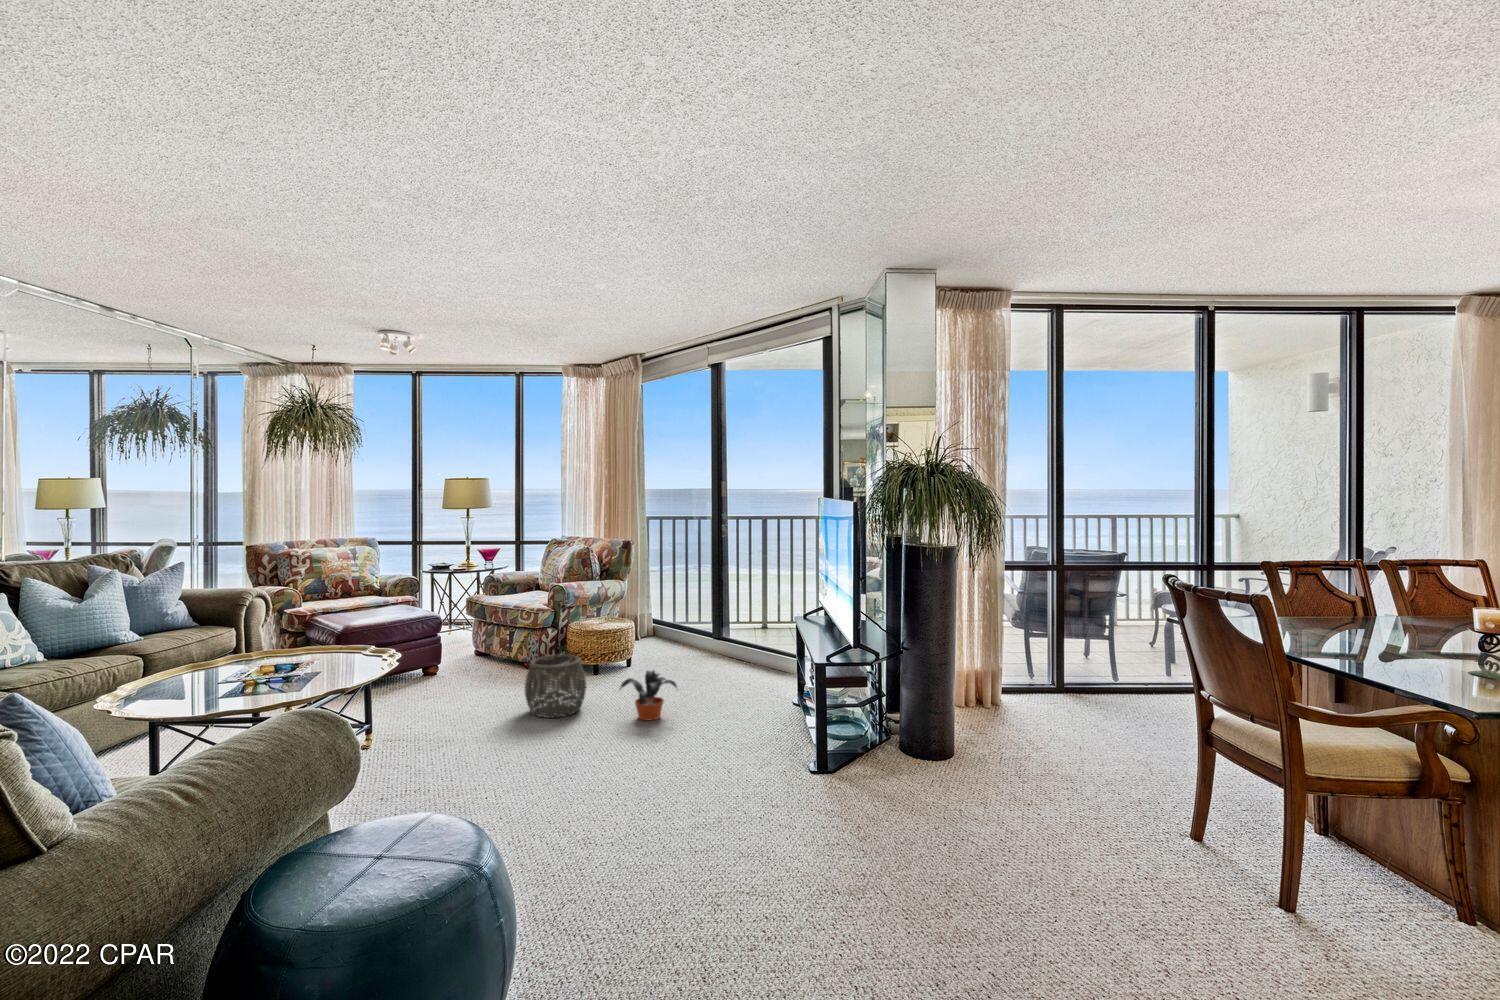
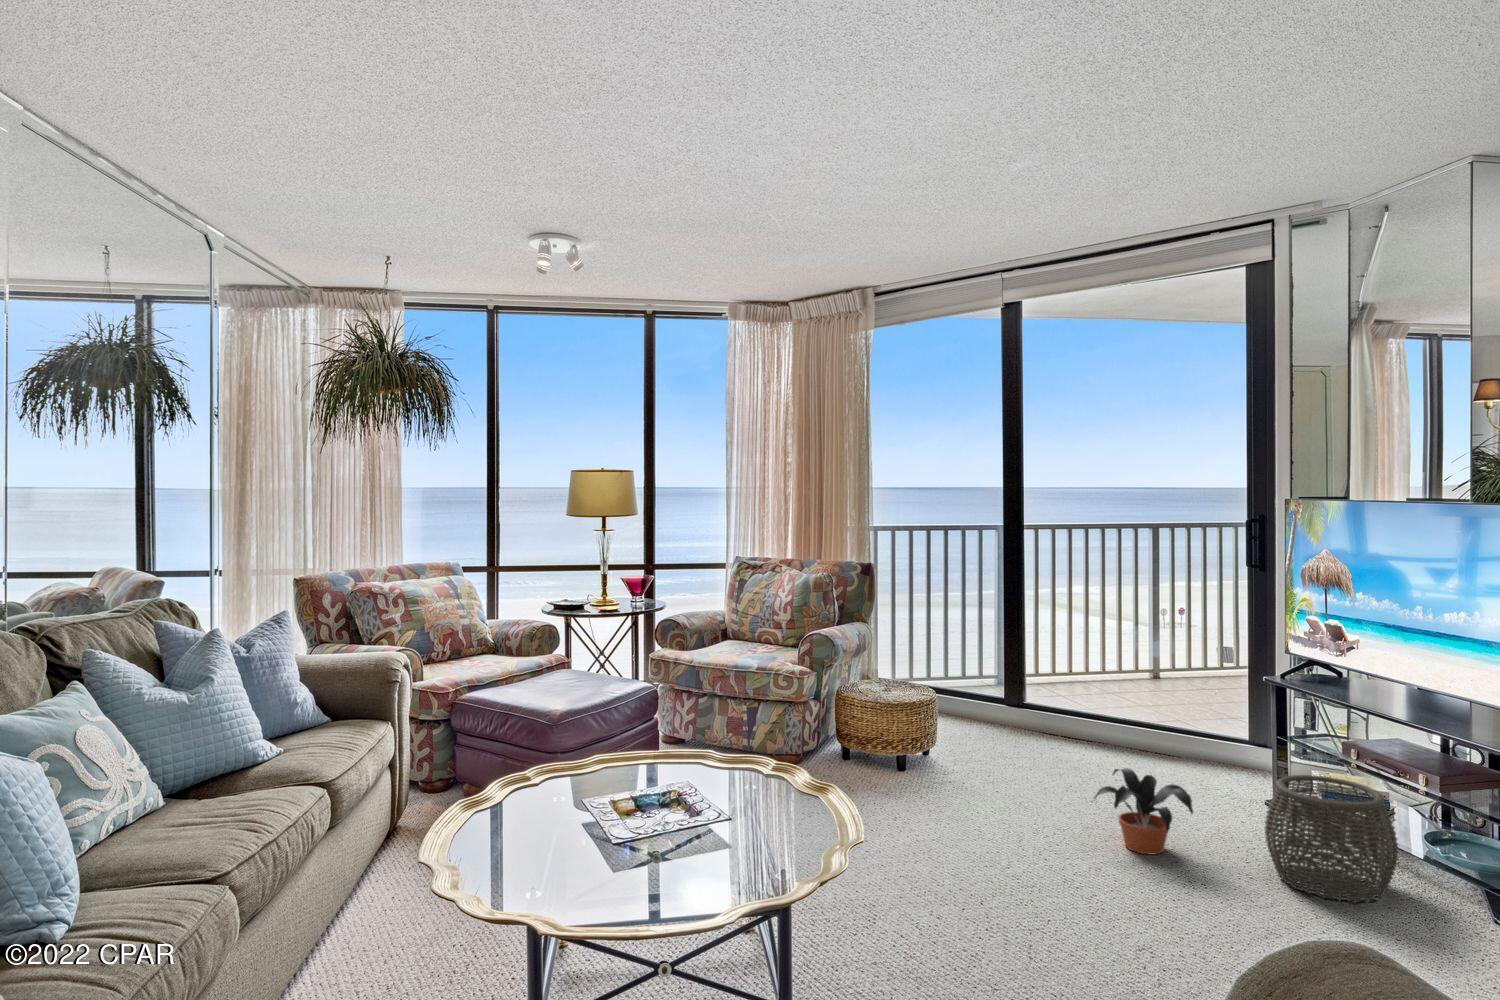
woven basket: present [525,655,586,718] -> present [1264,775,1398,903]

